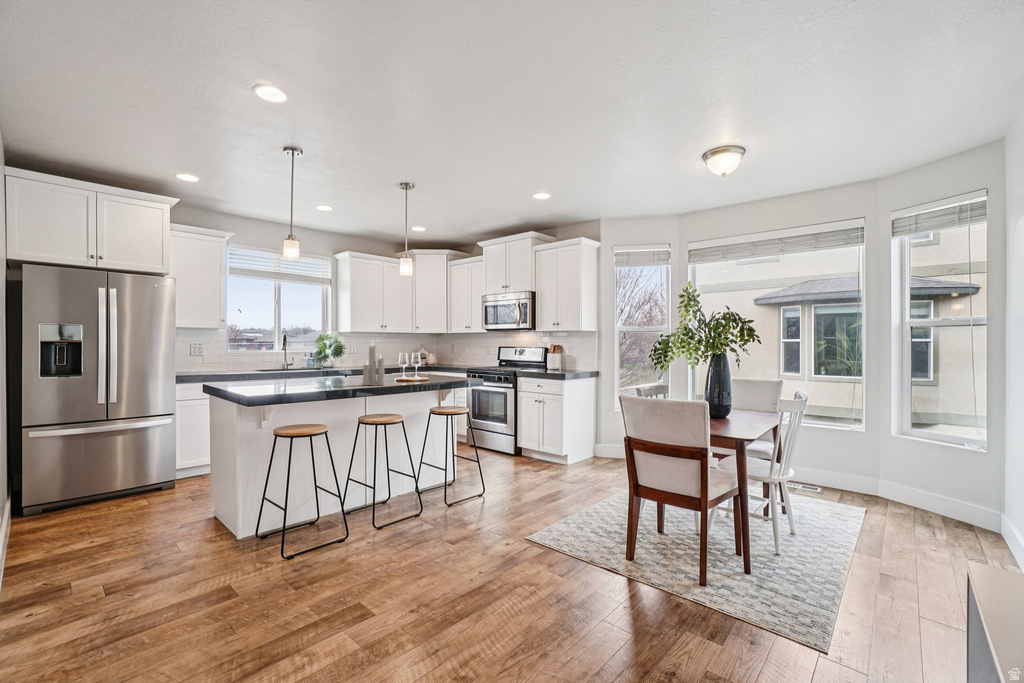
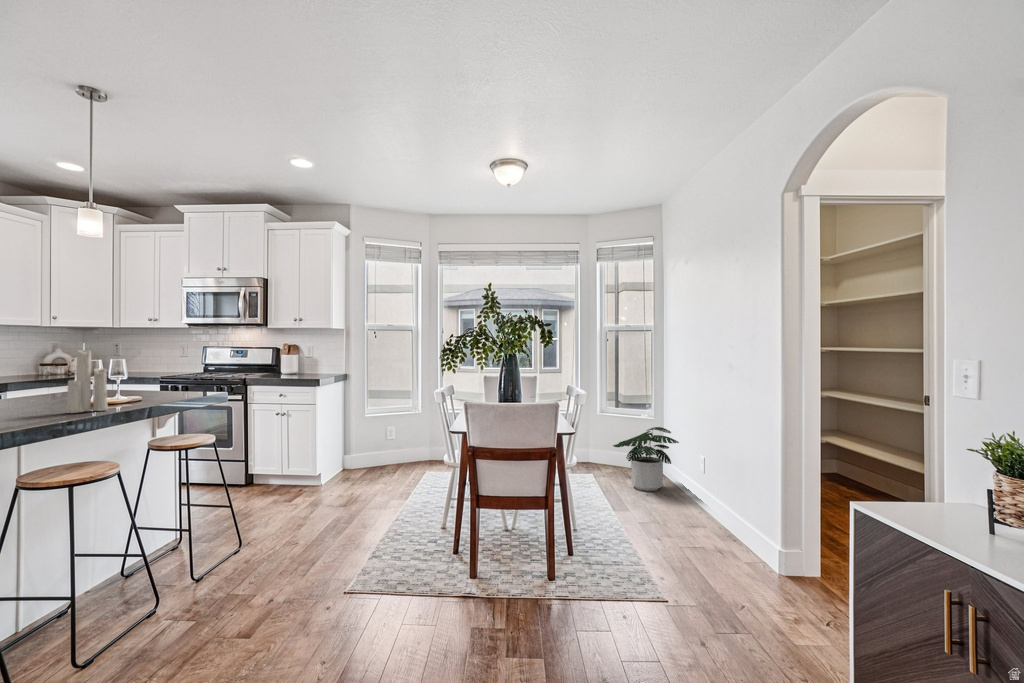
potted plant: none [881,452,977,534] -> present [613,427,679,491]

